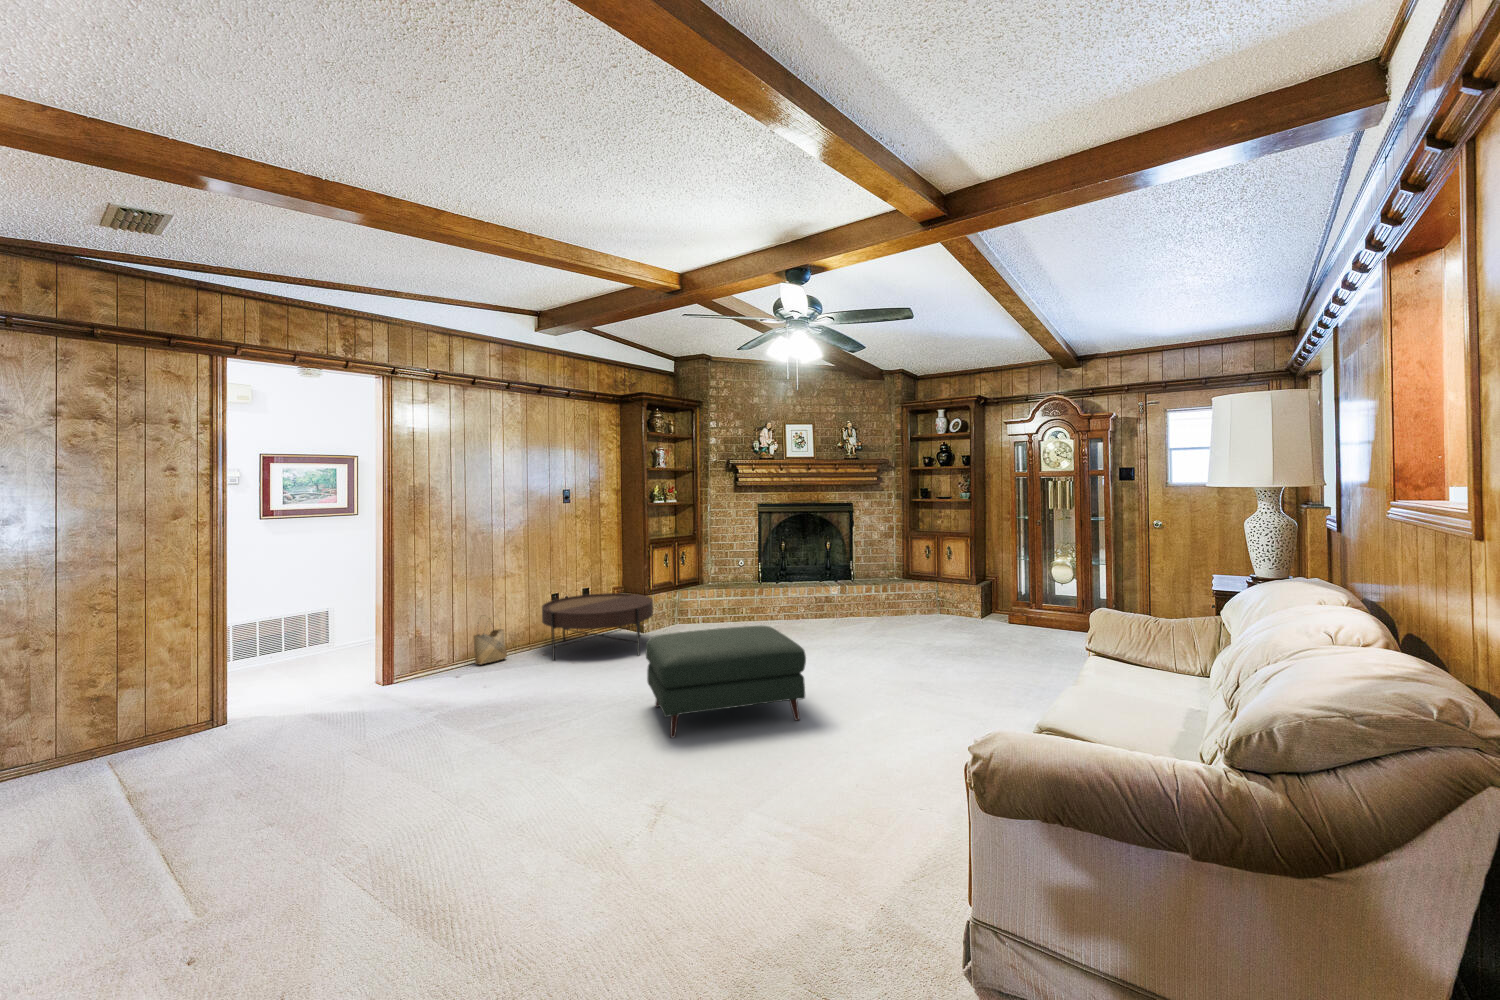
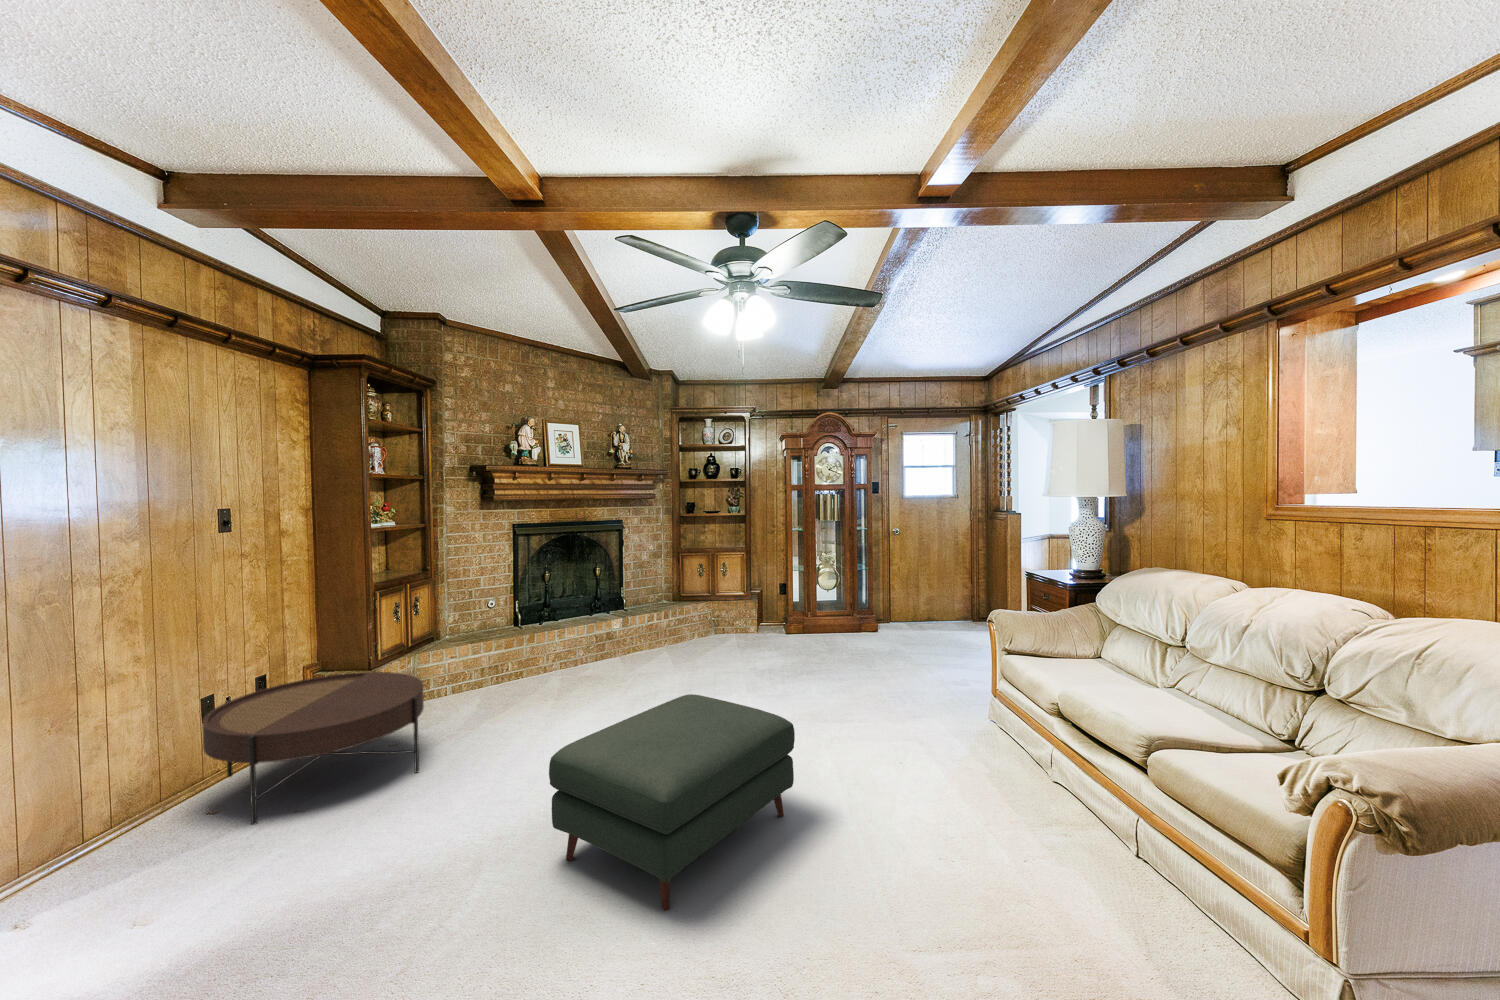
woven basket: present [474,629,507,664] -> none [47,771,133,884]

